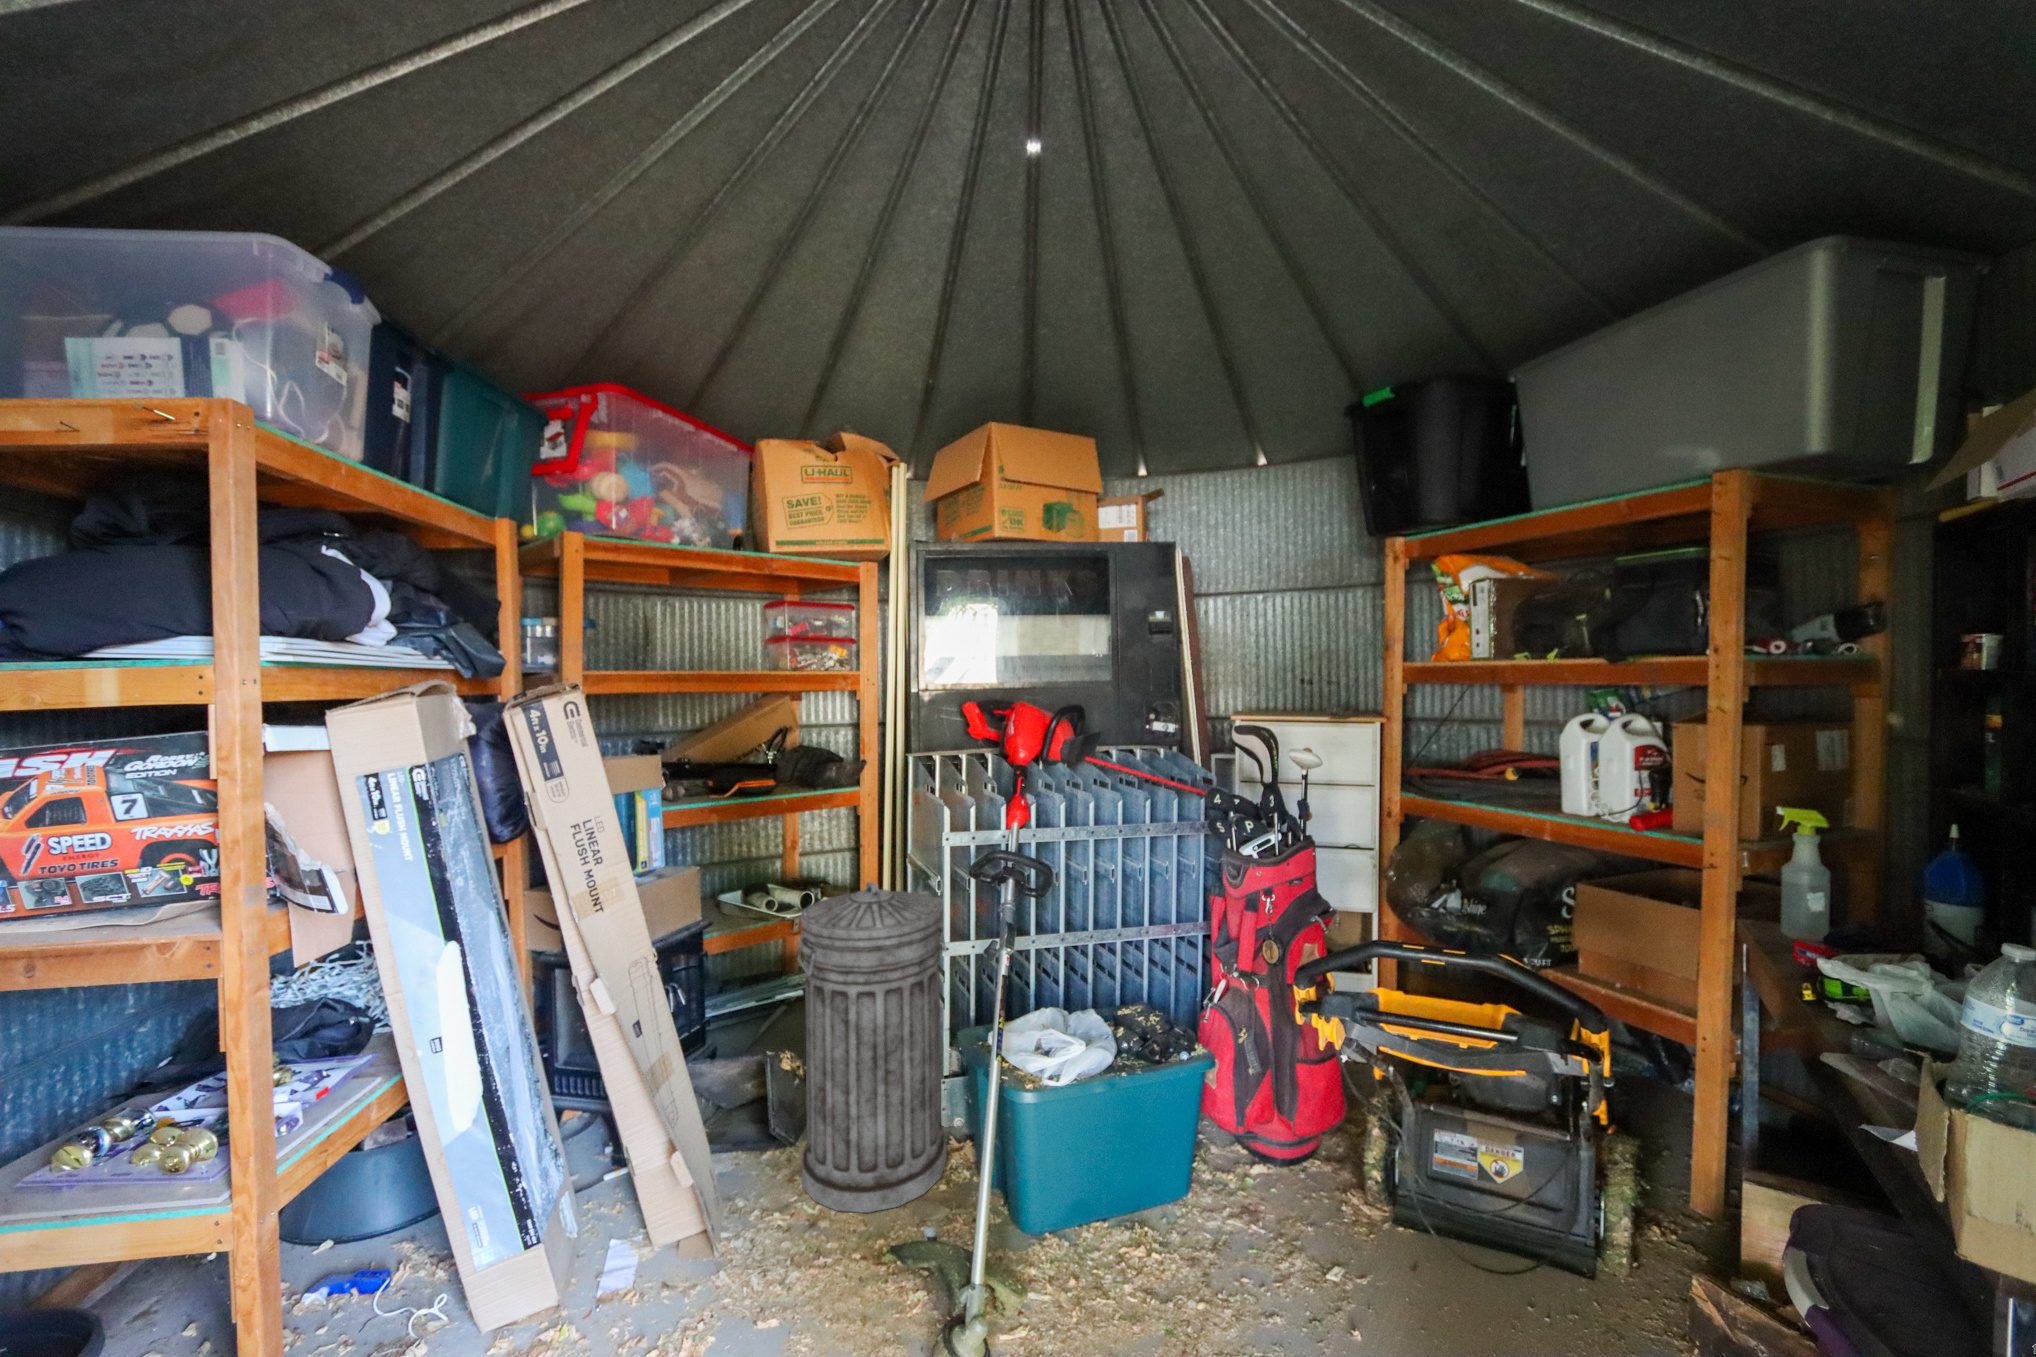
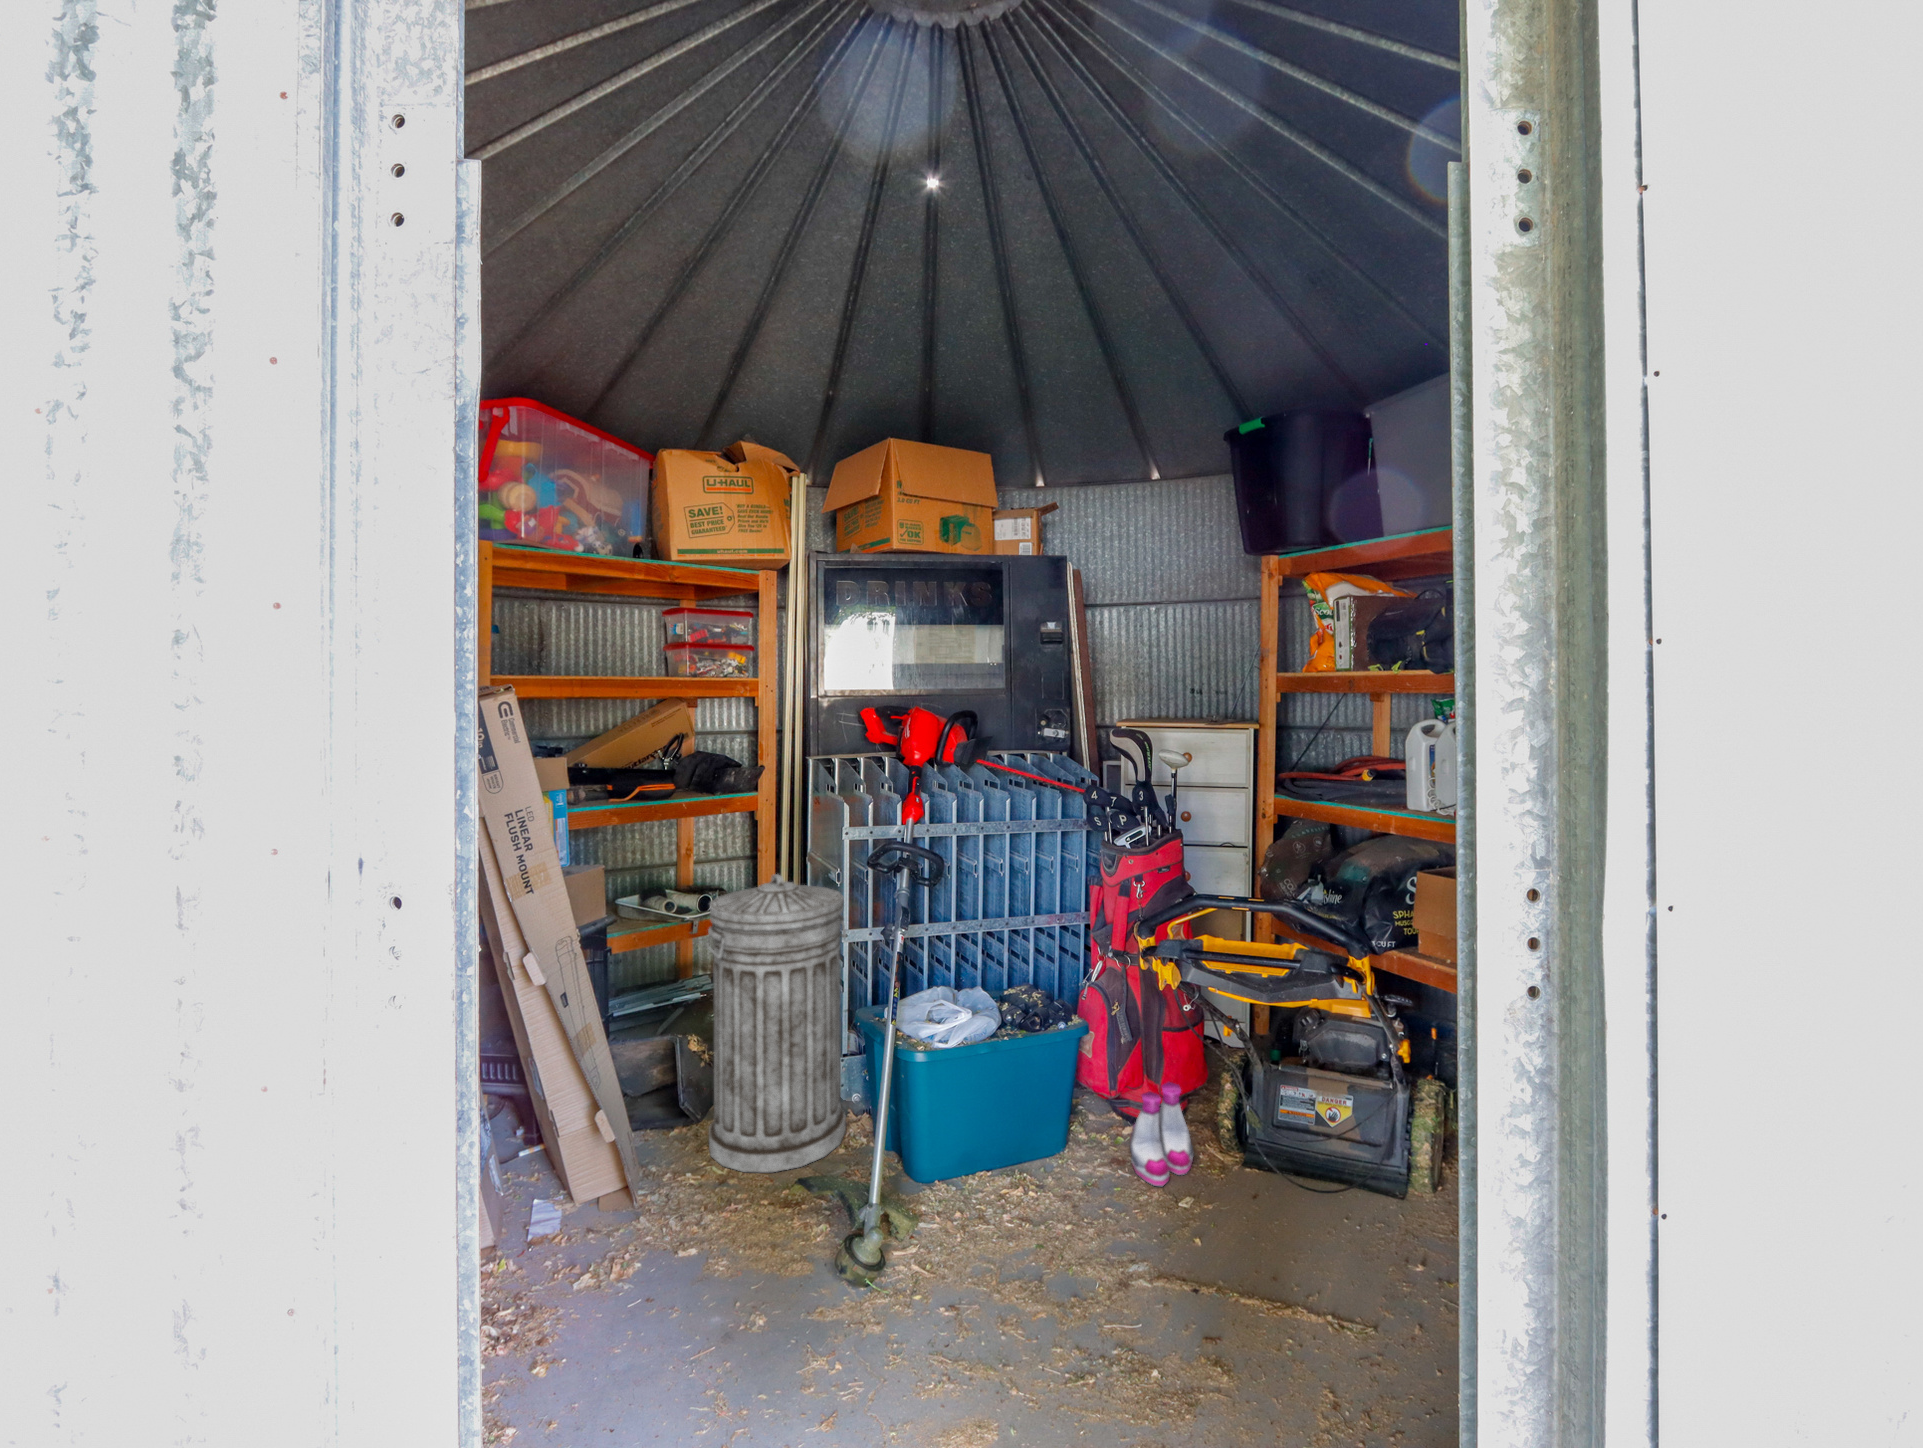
boots: none [1266,1126,1341,1256] -> present [1130,1082,1194,1186]

